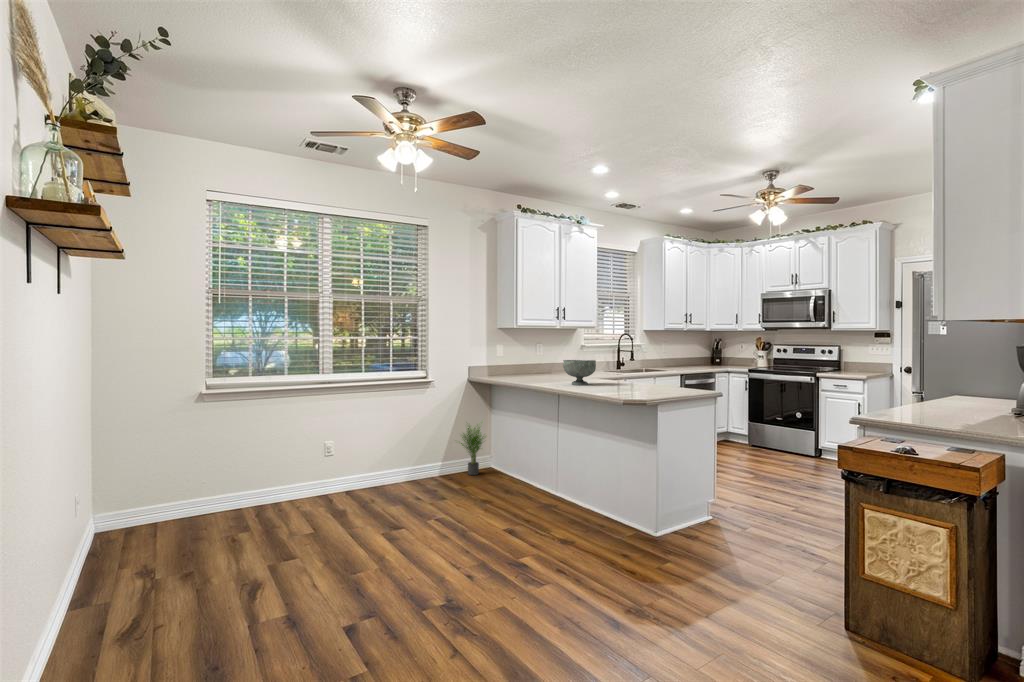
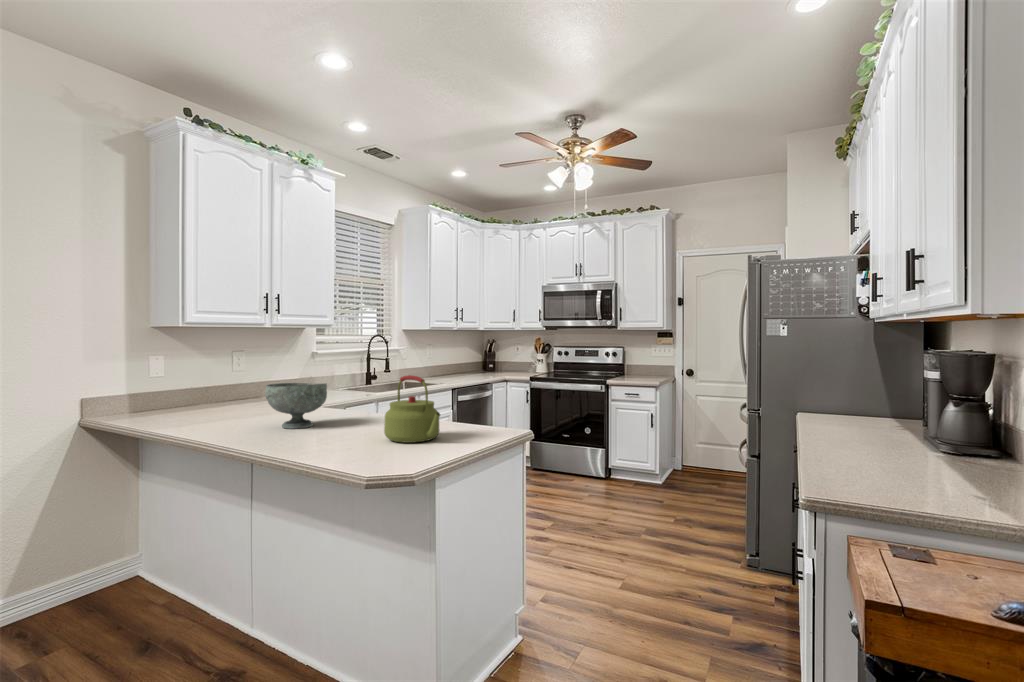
kettle: none [629,355,661,392] -> present [384,375,440,443]
potted plant: present [461,426,484,475] -> none [35,493,130,605]

